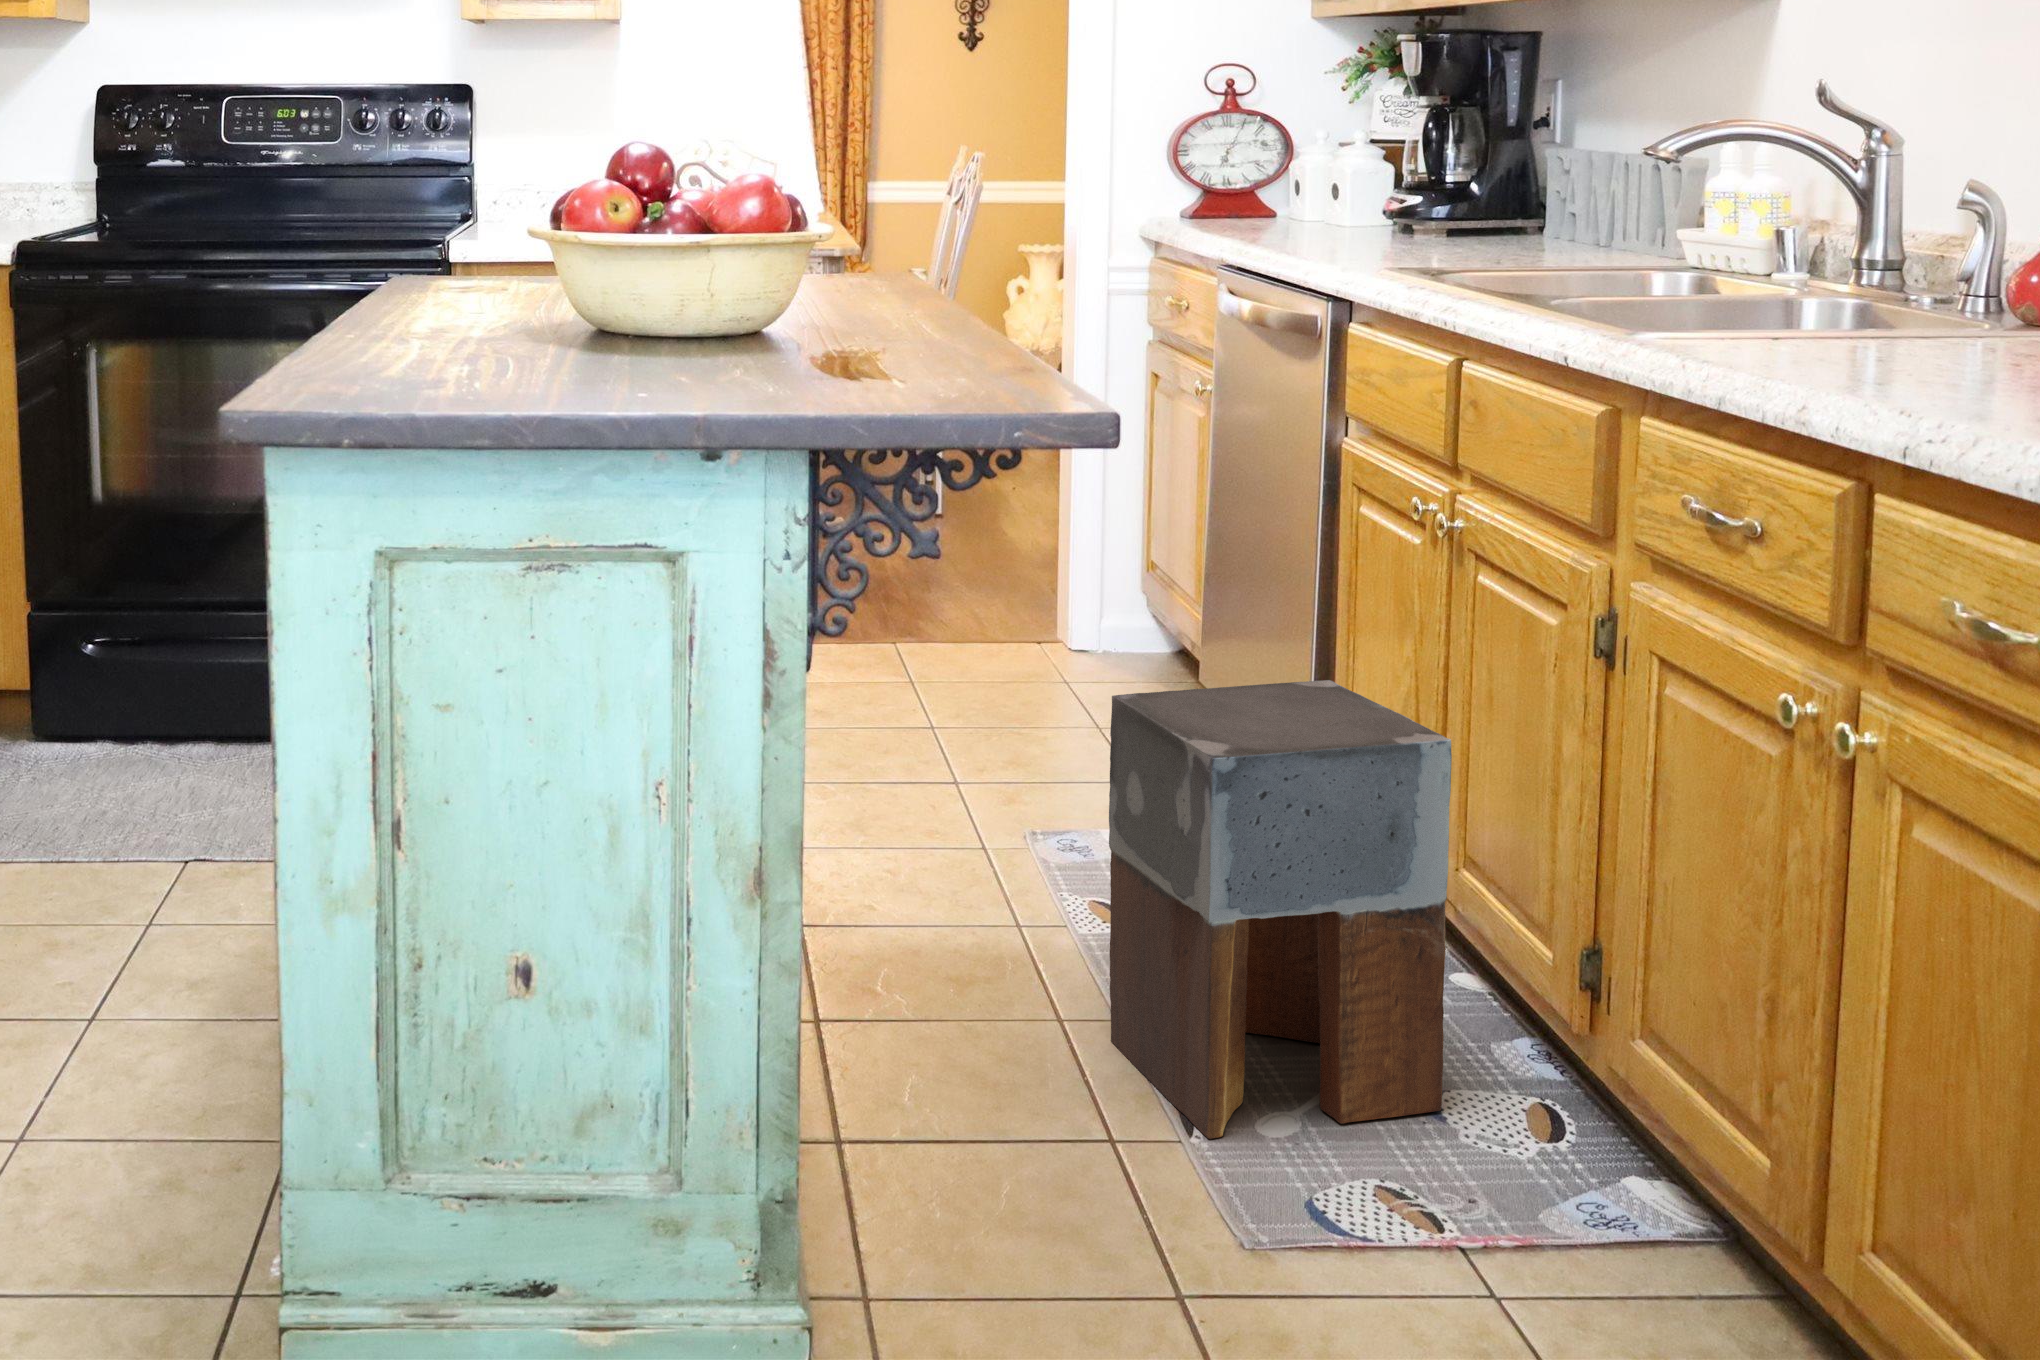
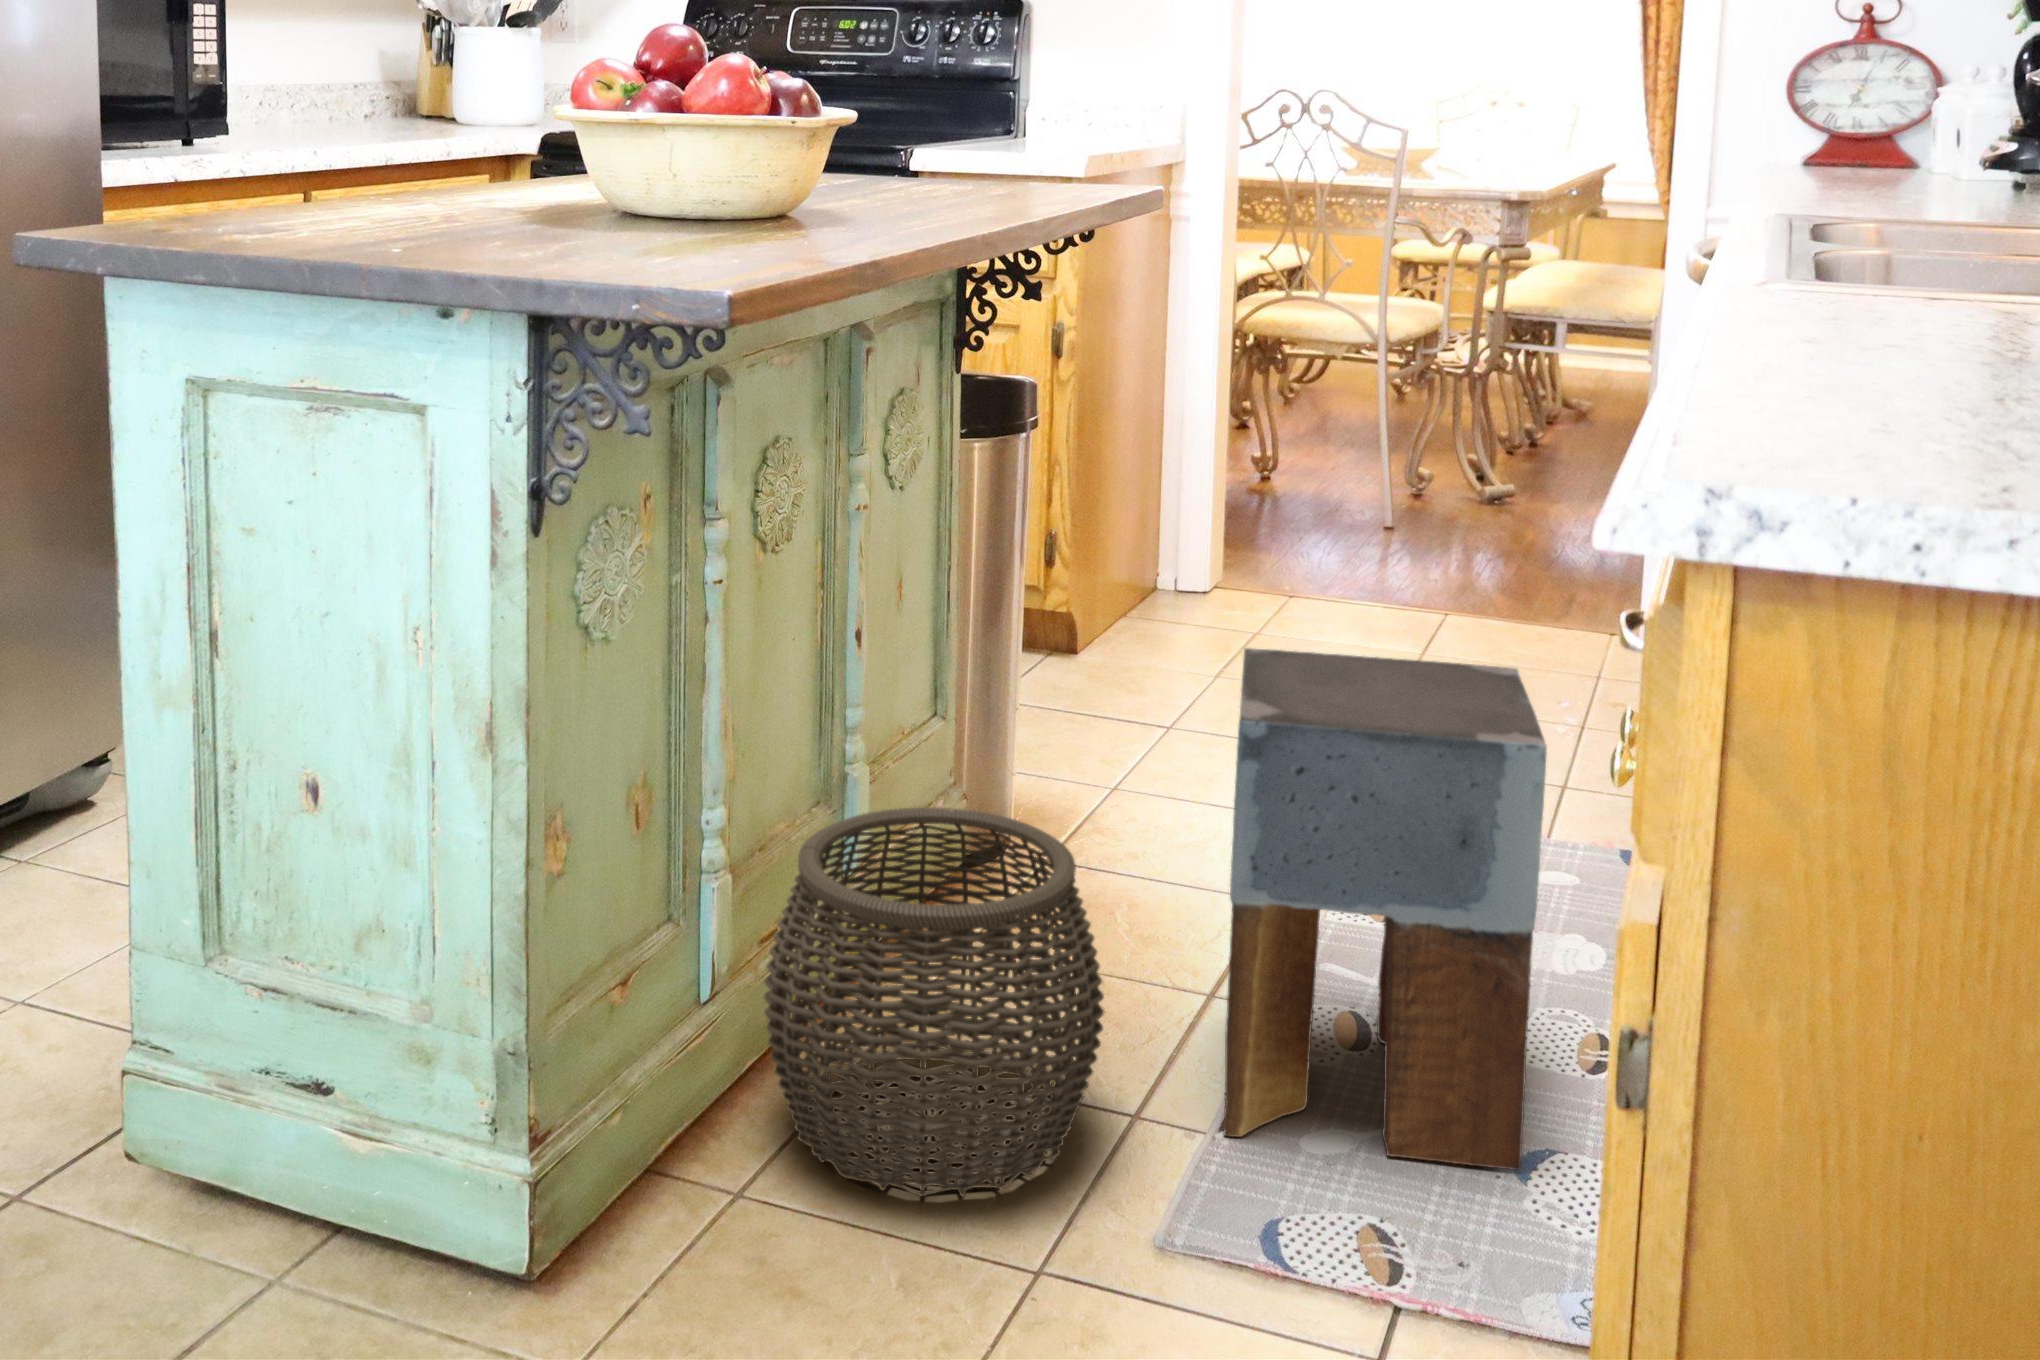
woven basket: none [821,884,1149,1258] -> present [764,807,1105,1197]

